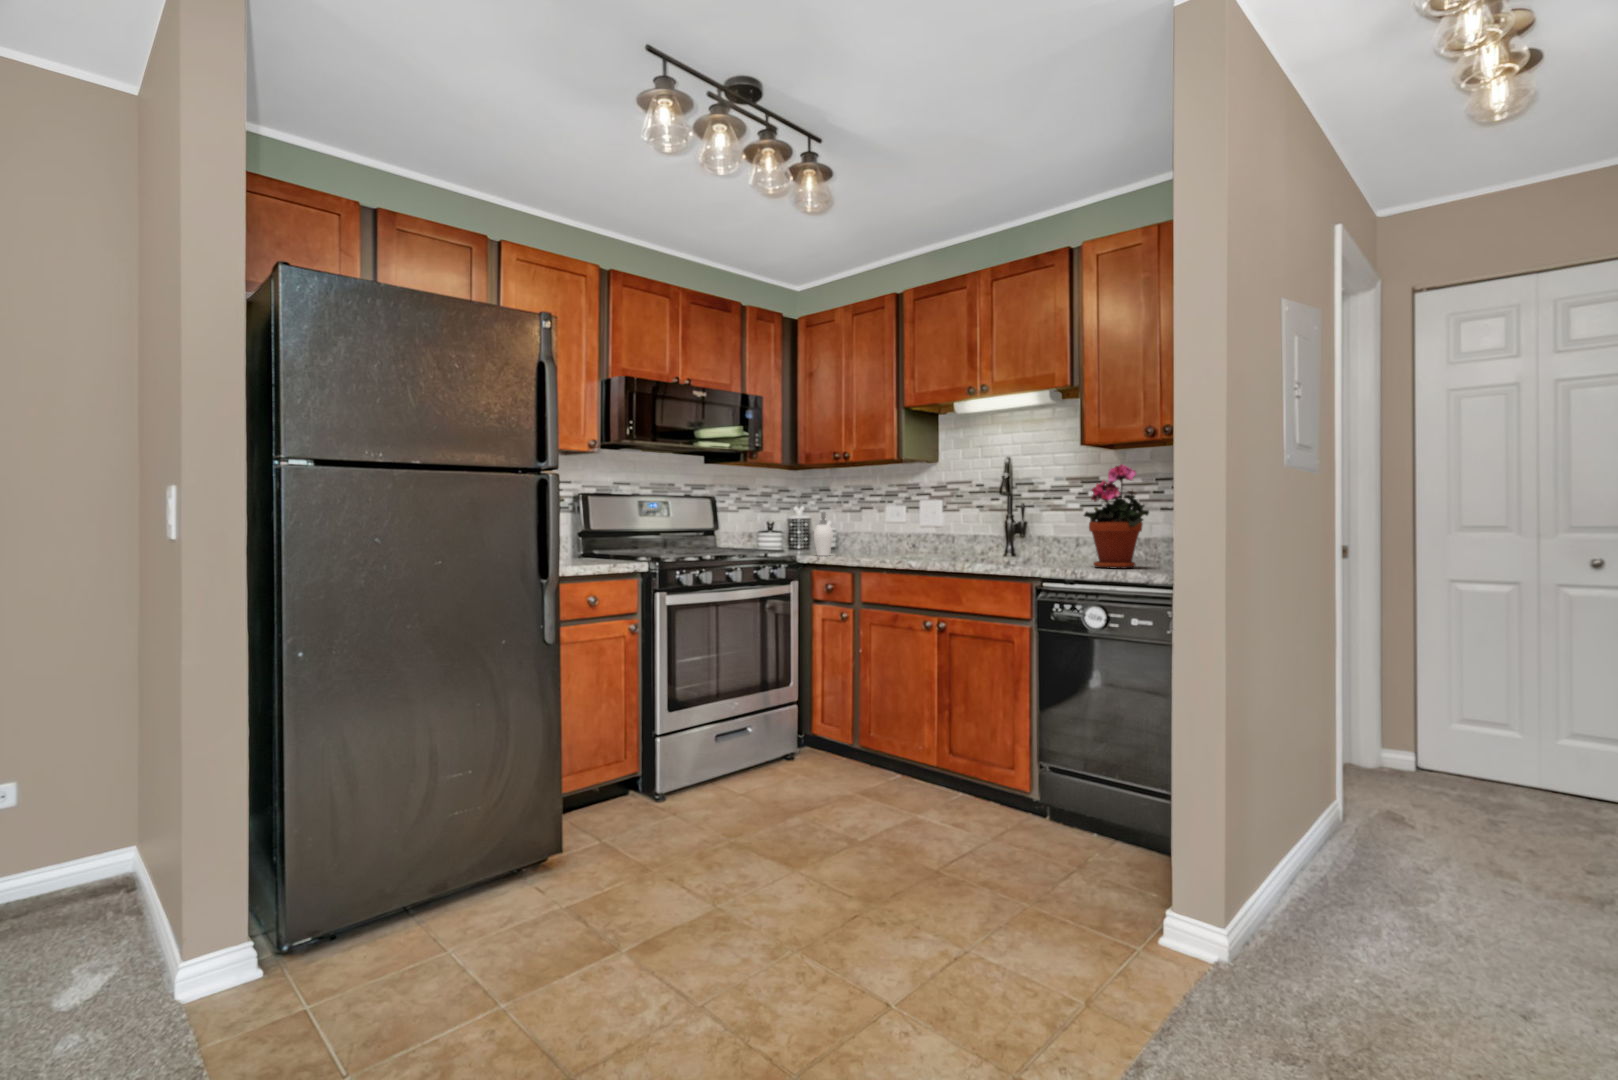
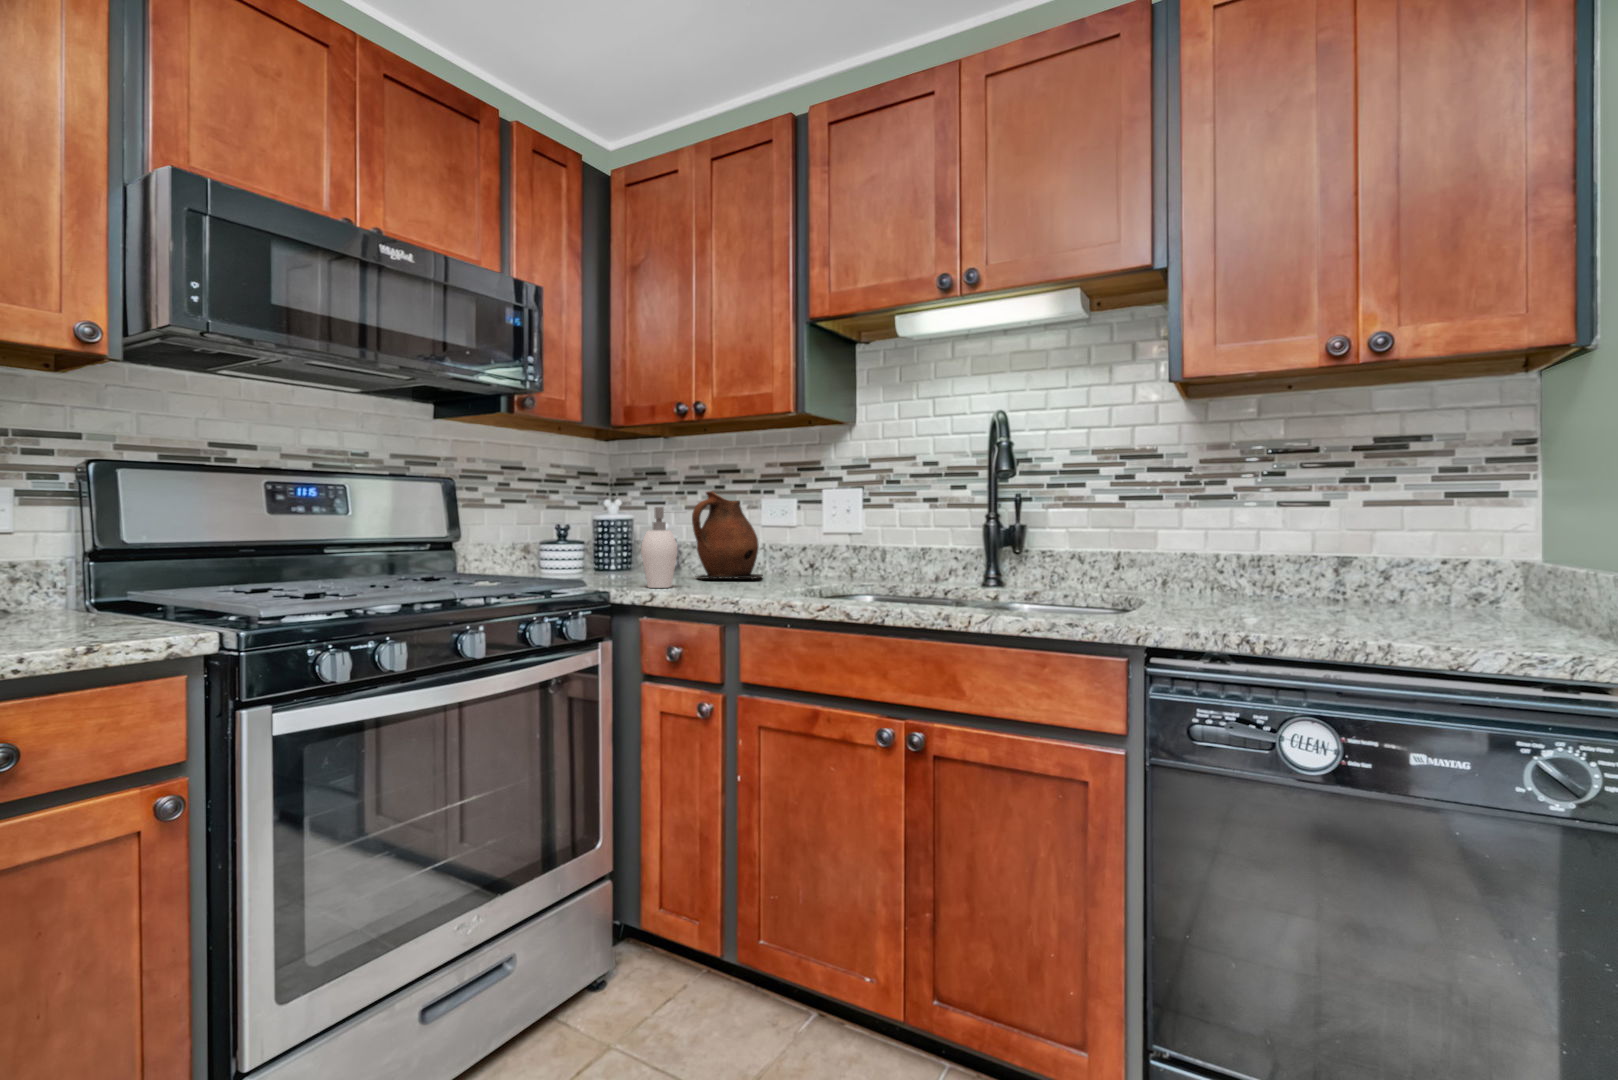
potted plant: present [1084,464,1149,569] -> none [1202,409,1355,624]
ceramic pitcher: none [843,502,887,554] -> present [692,491,763,579]

